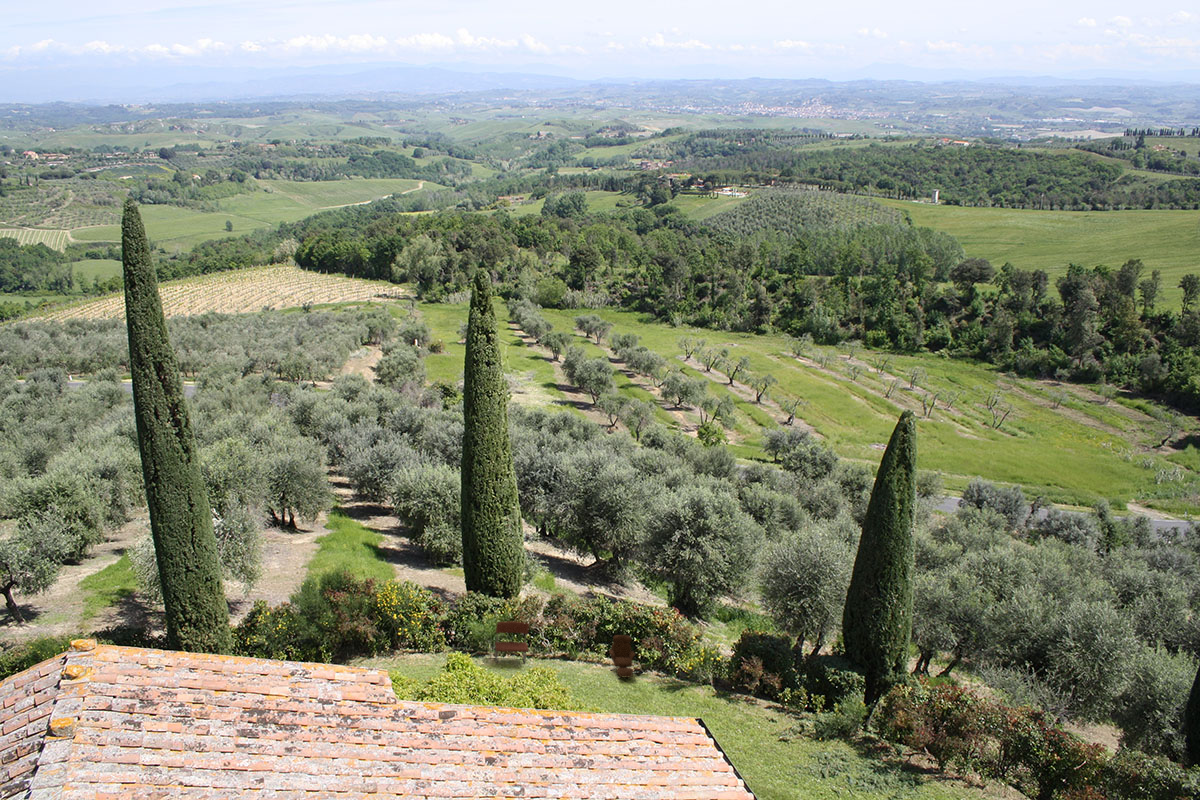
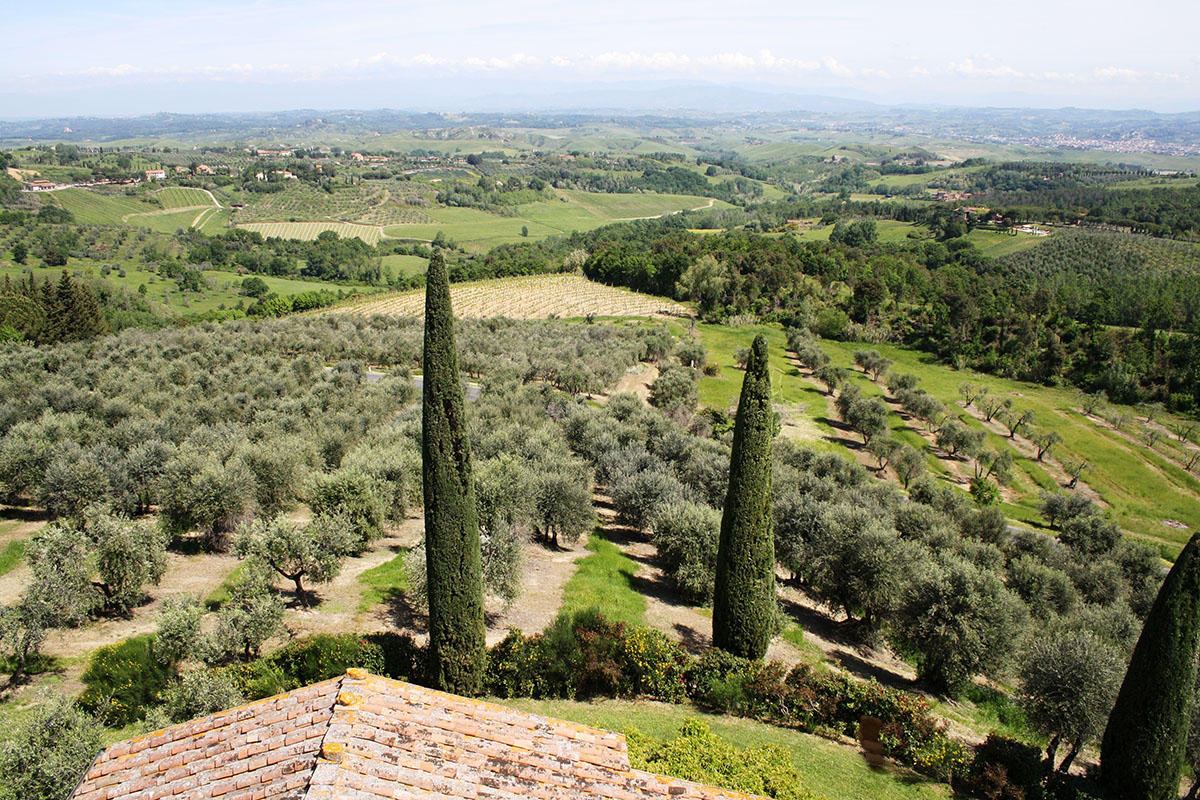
bench: present [495,621,529,663] -> none [735,682,770,729]

